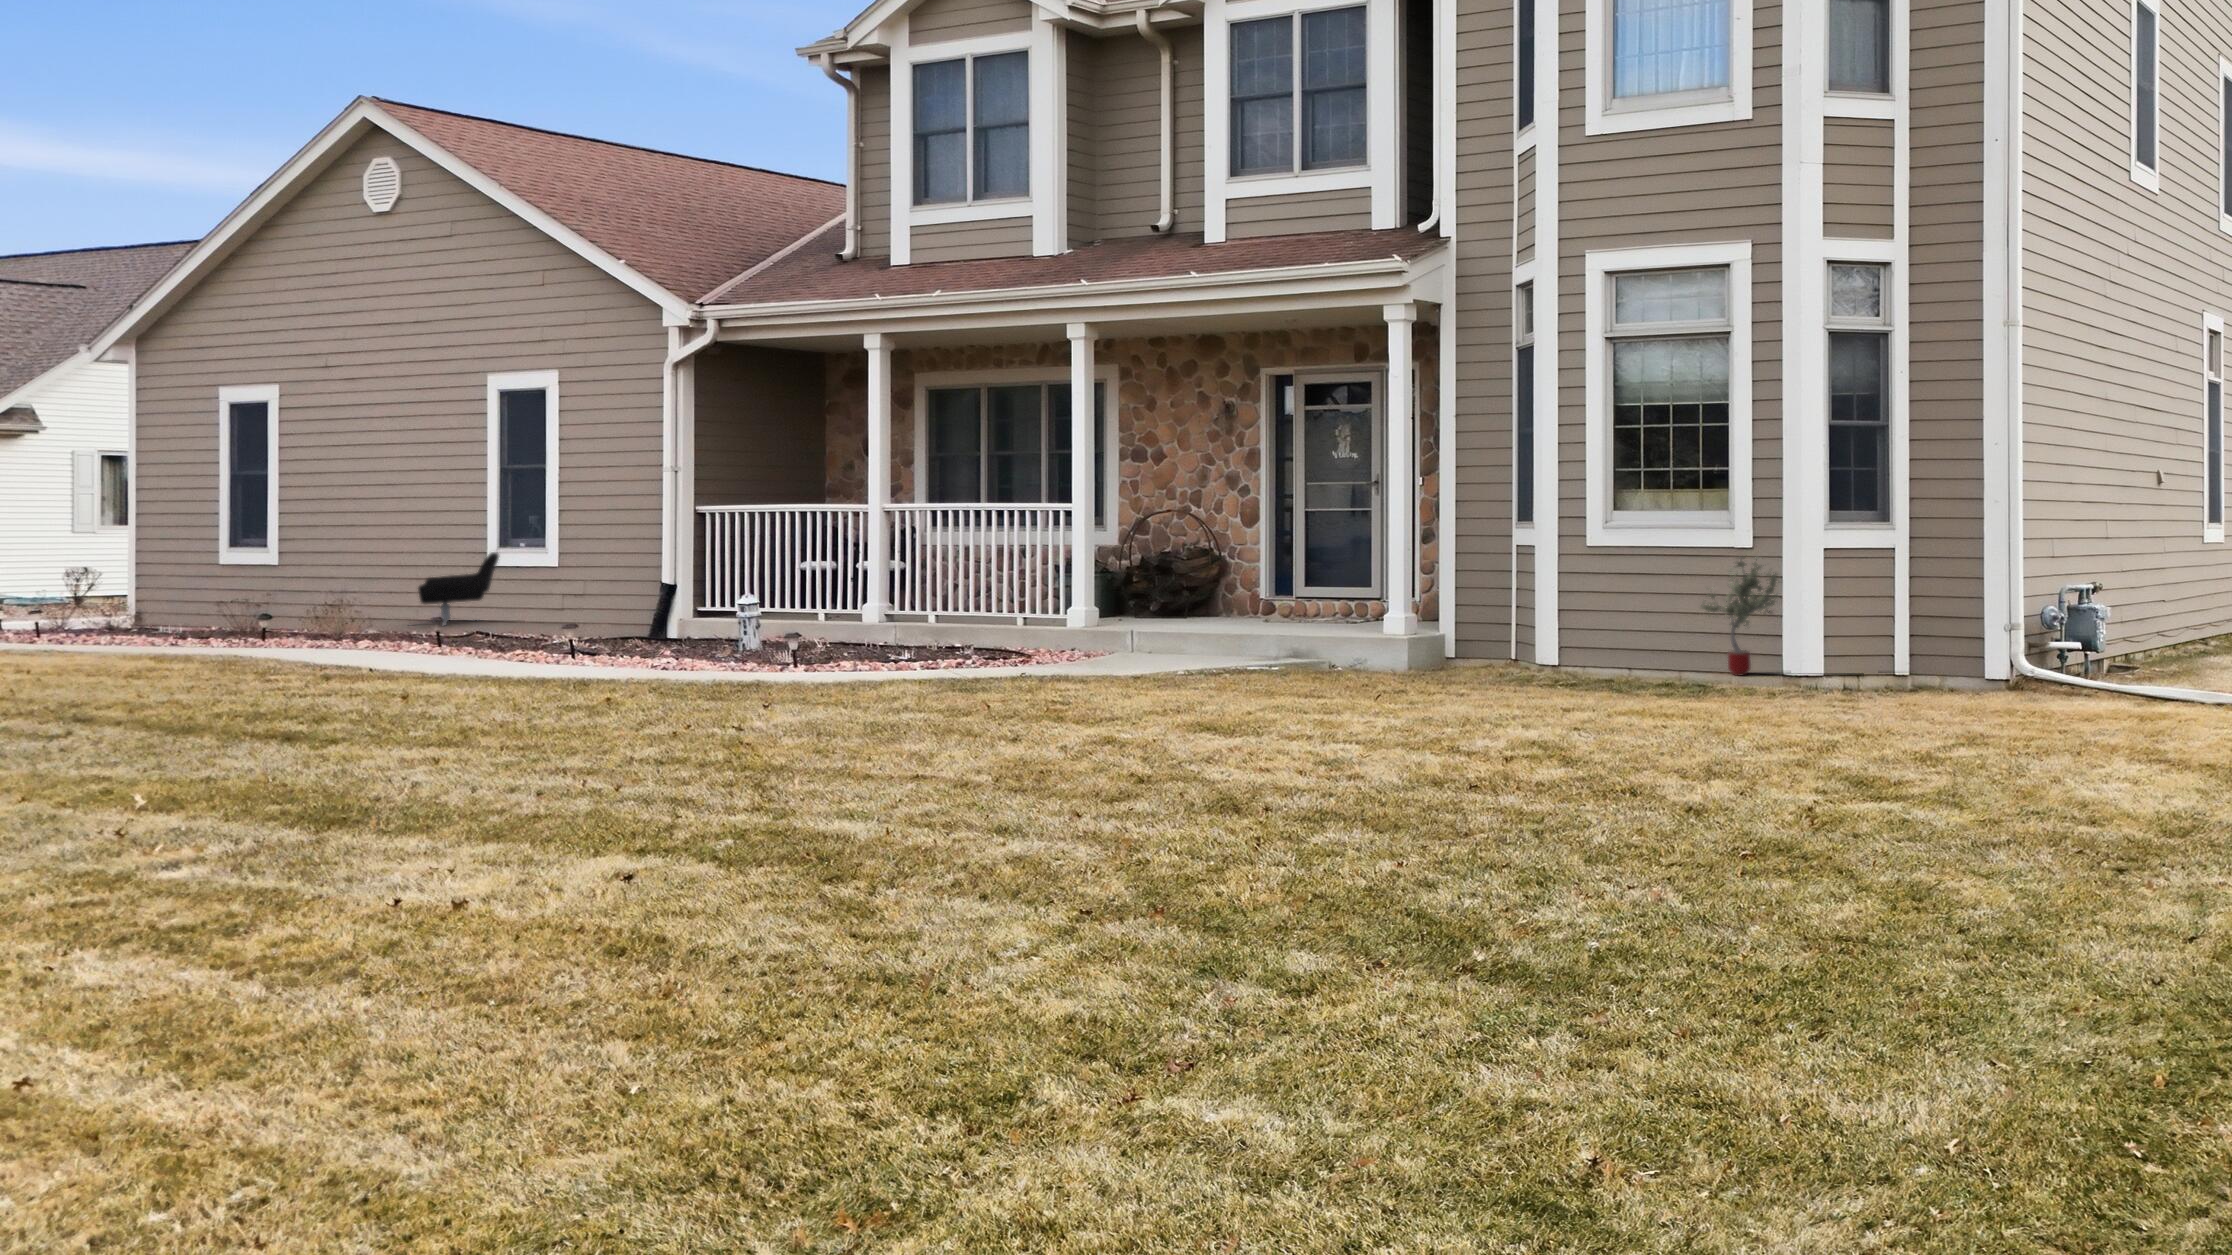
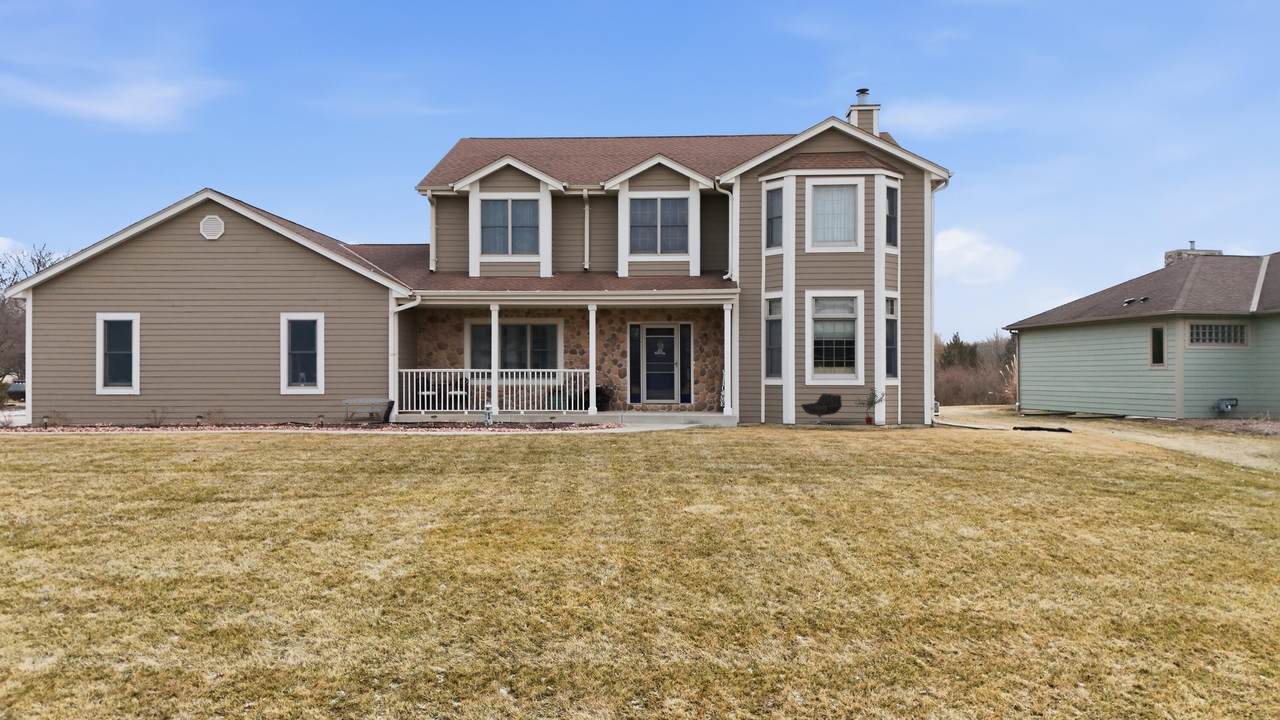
lounge chair: present [418,552,499,626] -> present [801,394,842,423]
round table: none [521,577,644,634] -> present [342,398,391,421]

